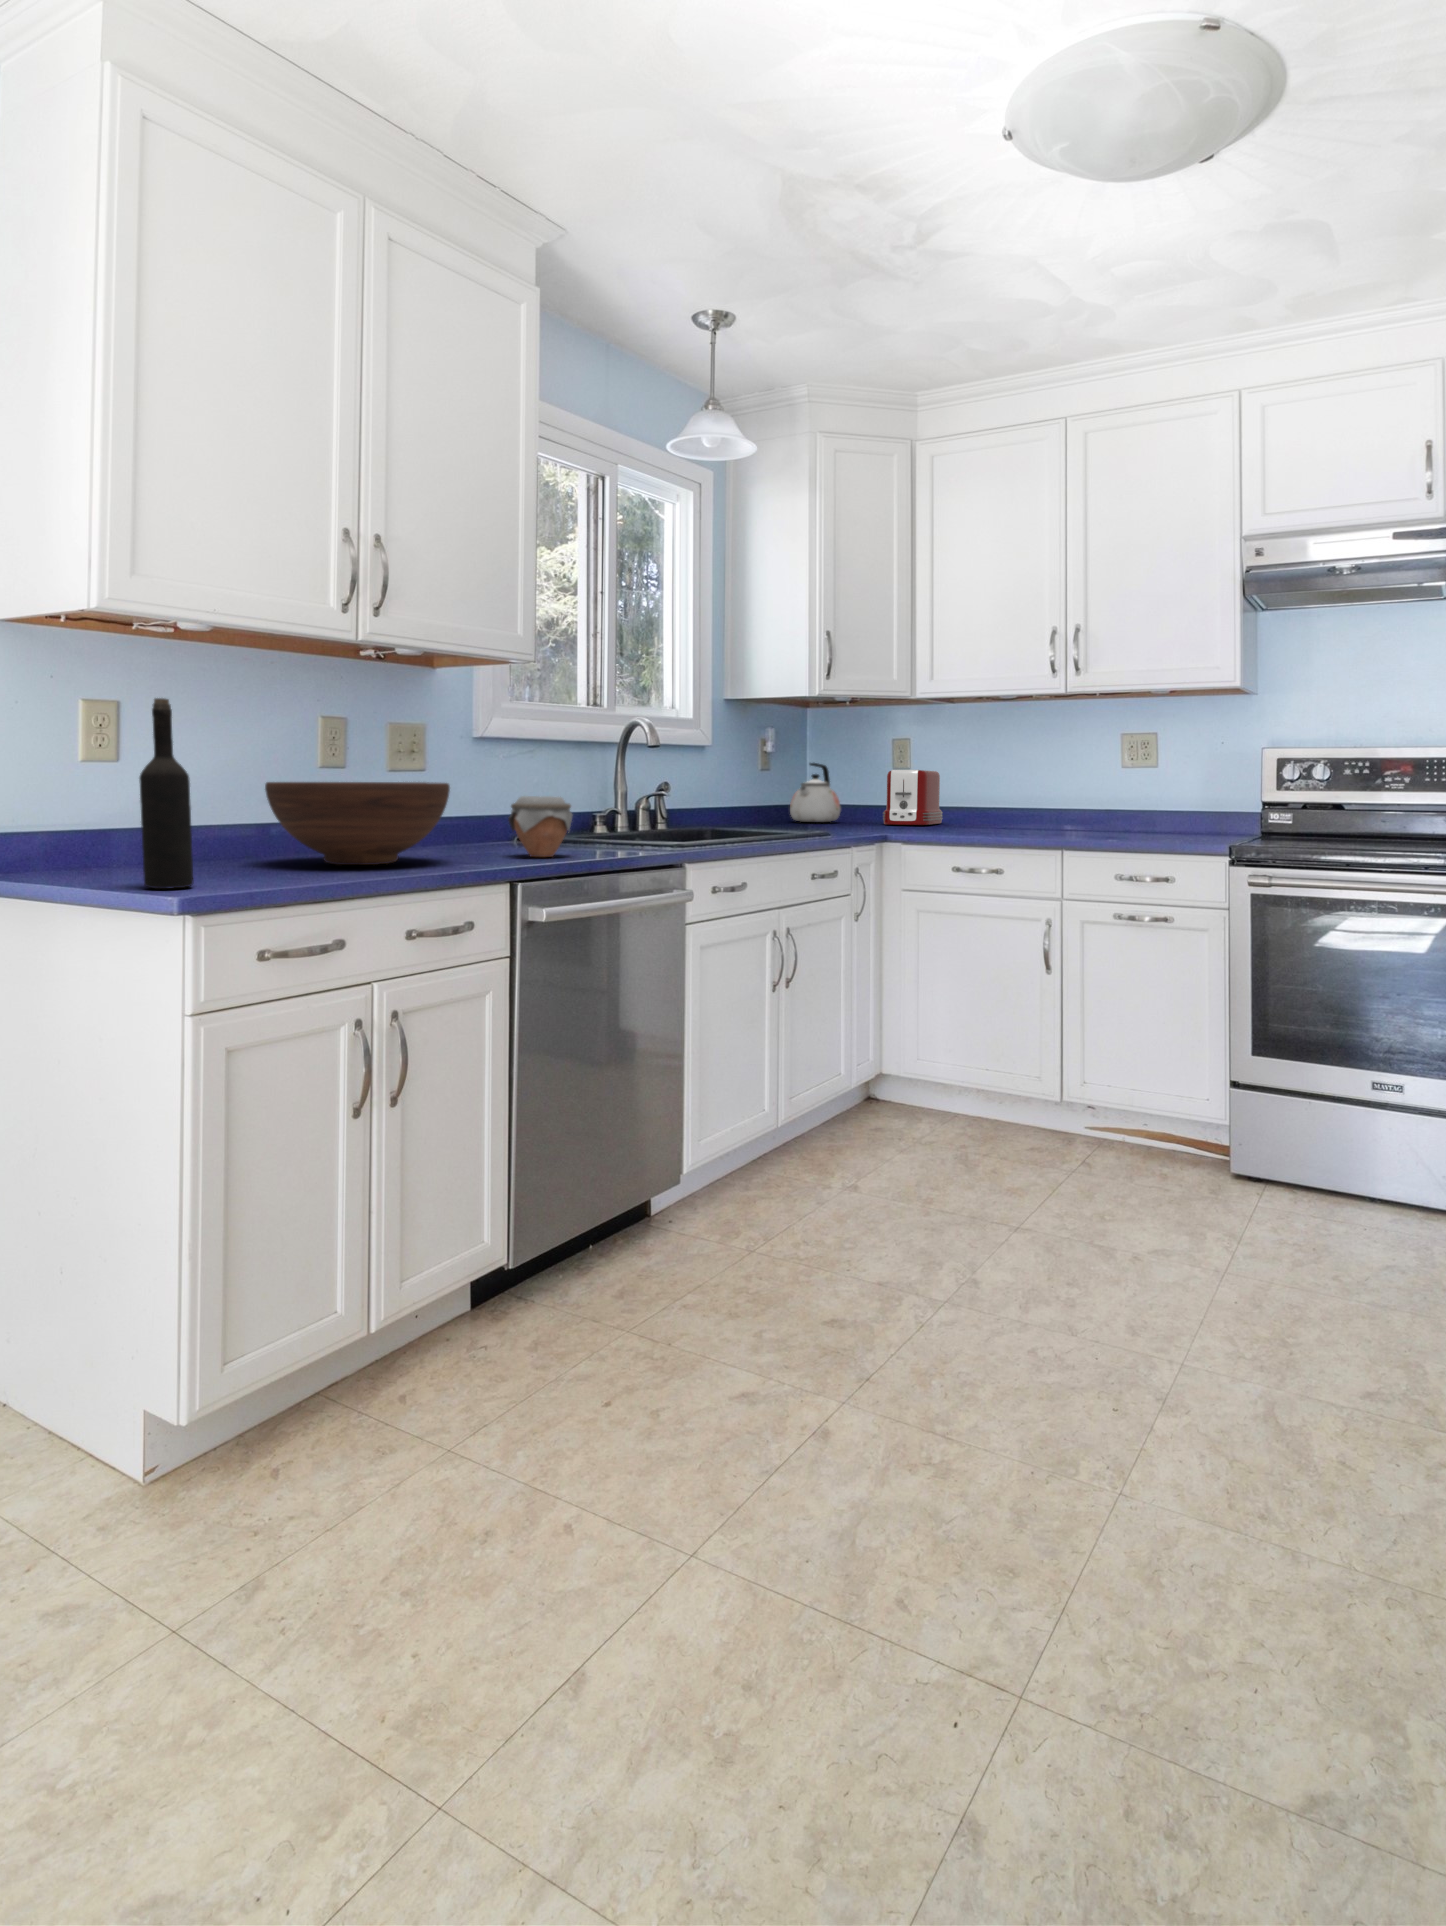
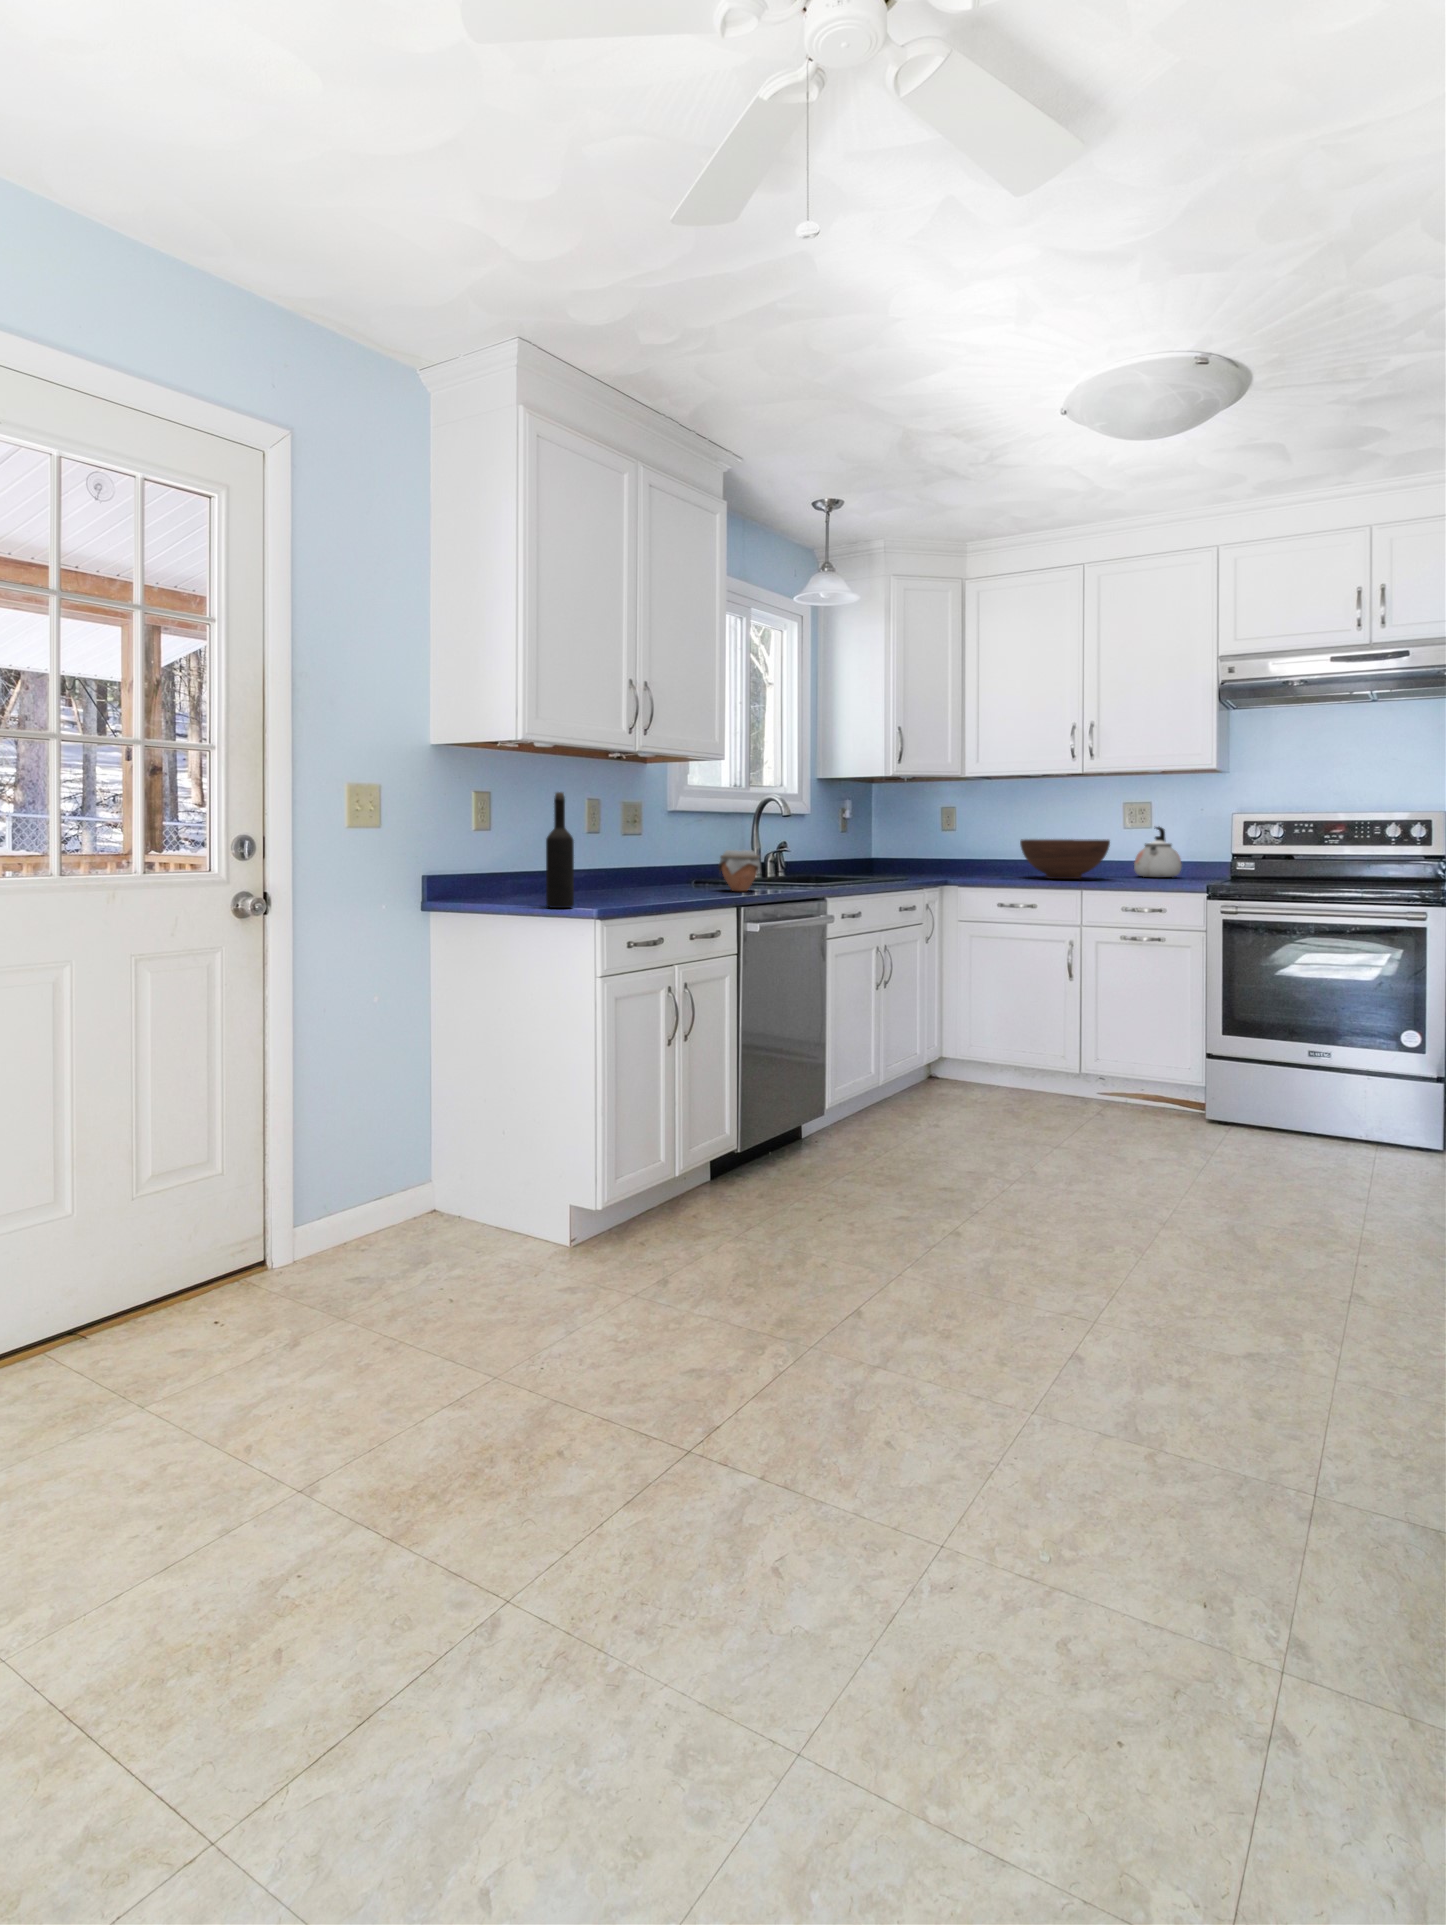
kettle: present [790,763,841,823] -> present [1134,827,1182,878]
toaster: present [883,770,943,825] -> none [935,828,980,870]
fruit bowl: present [265,782,450,865] -> present [1020,839,1110,879]

